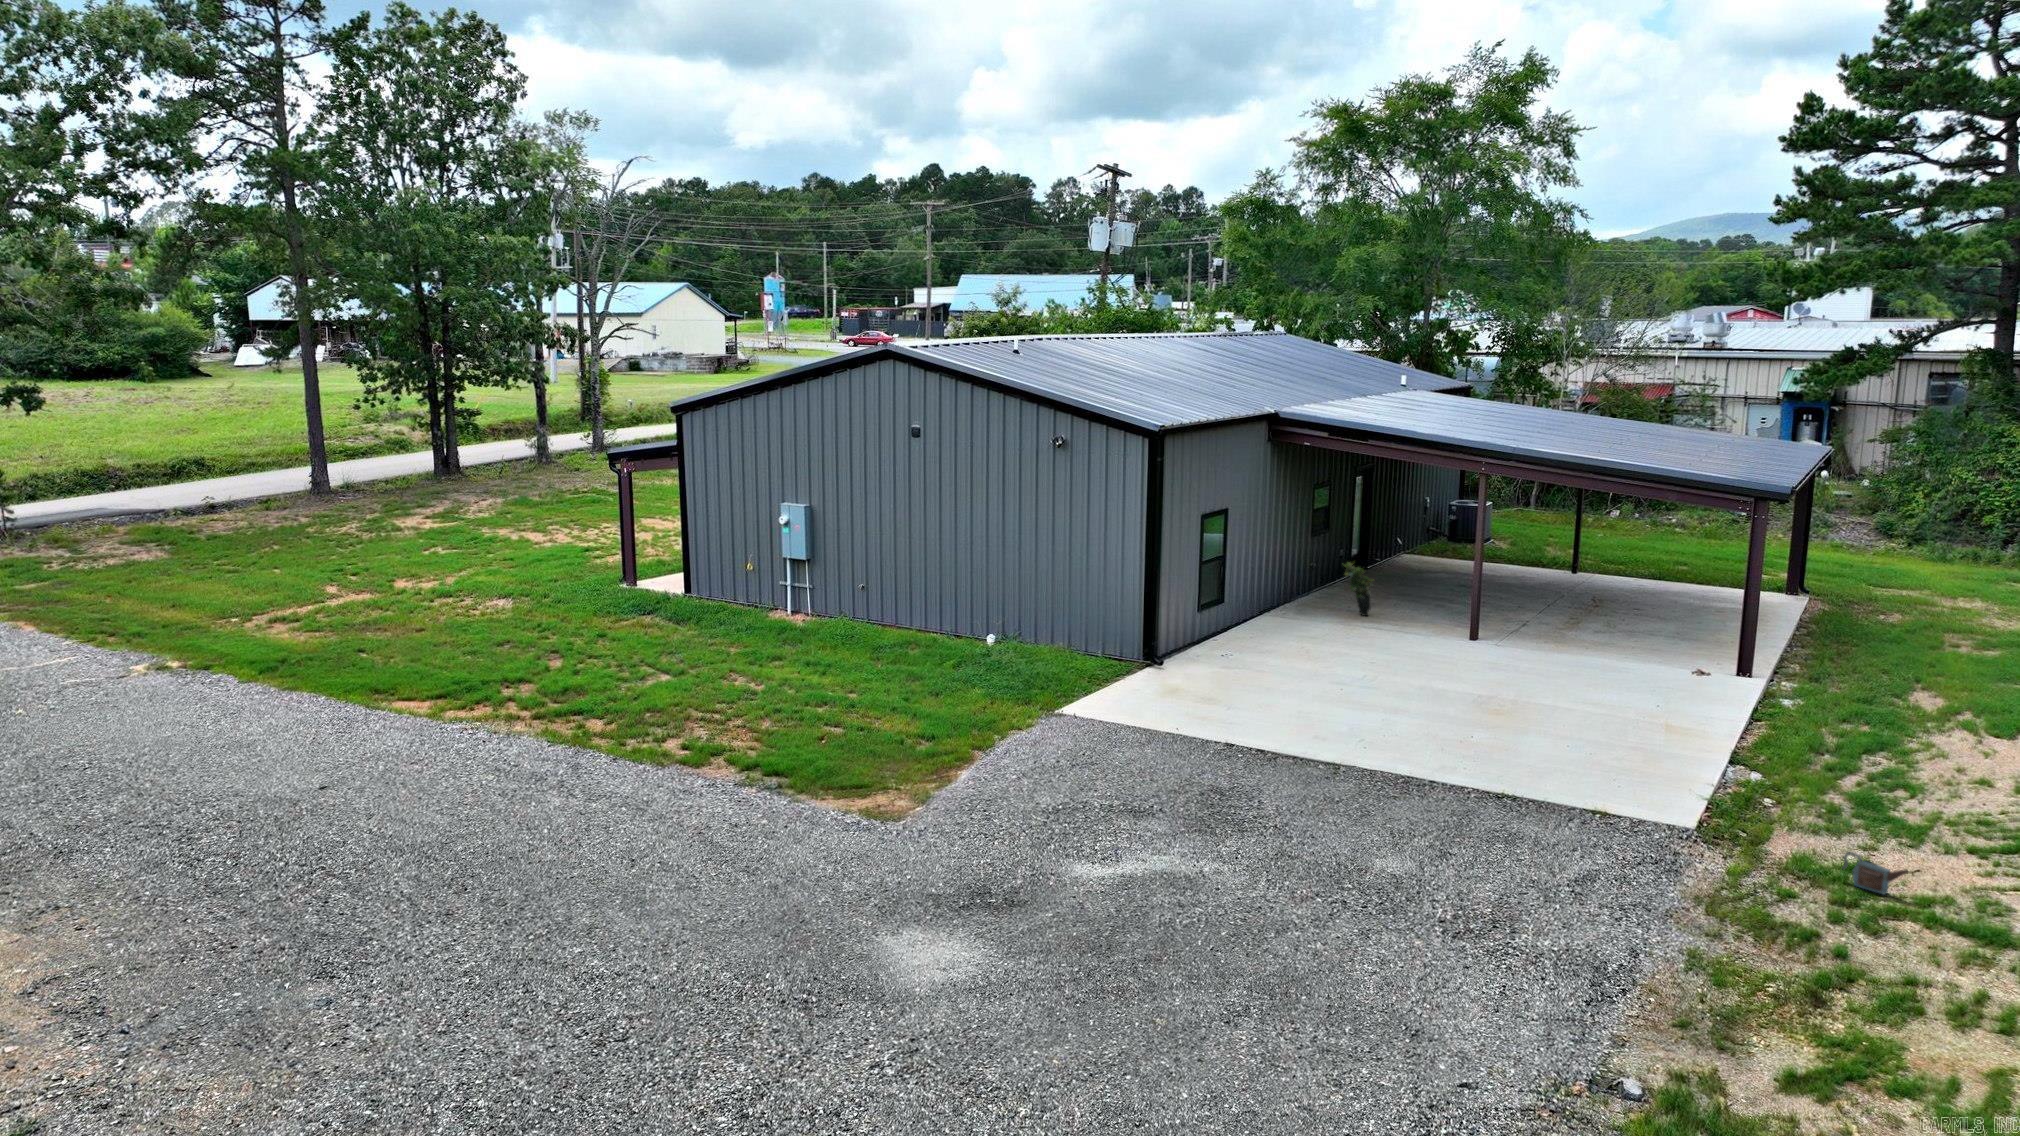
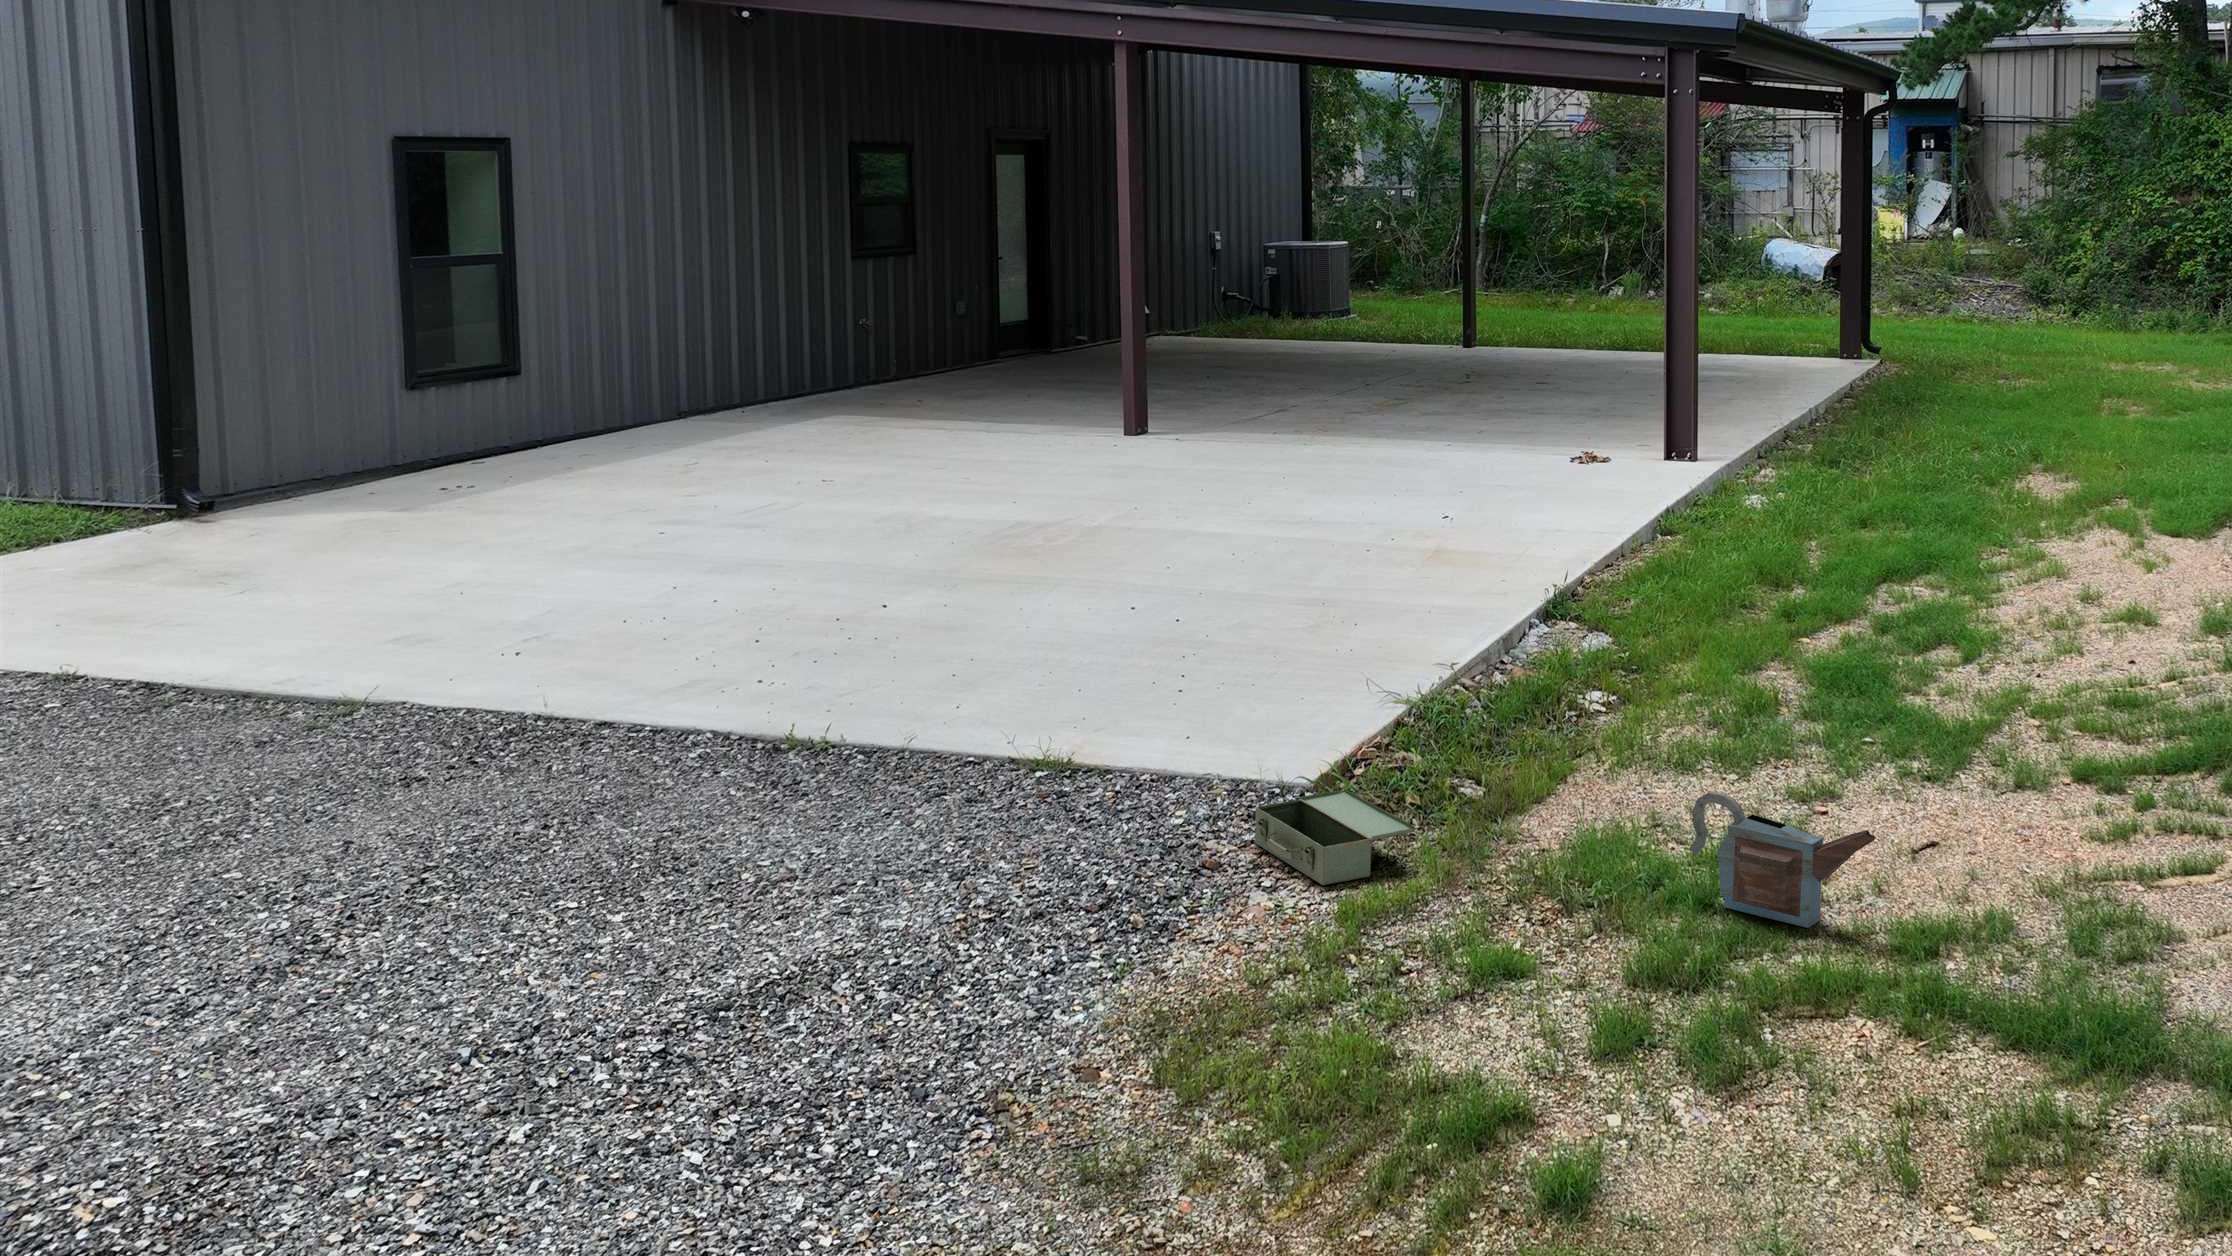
potted plant: present [1344,563,1373,616] -> none [831,261,915,392]
toolbox: none [1689,836,1747,866] -> present [1255,790,1415,885]

